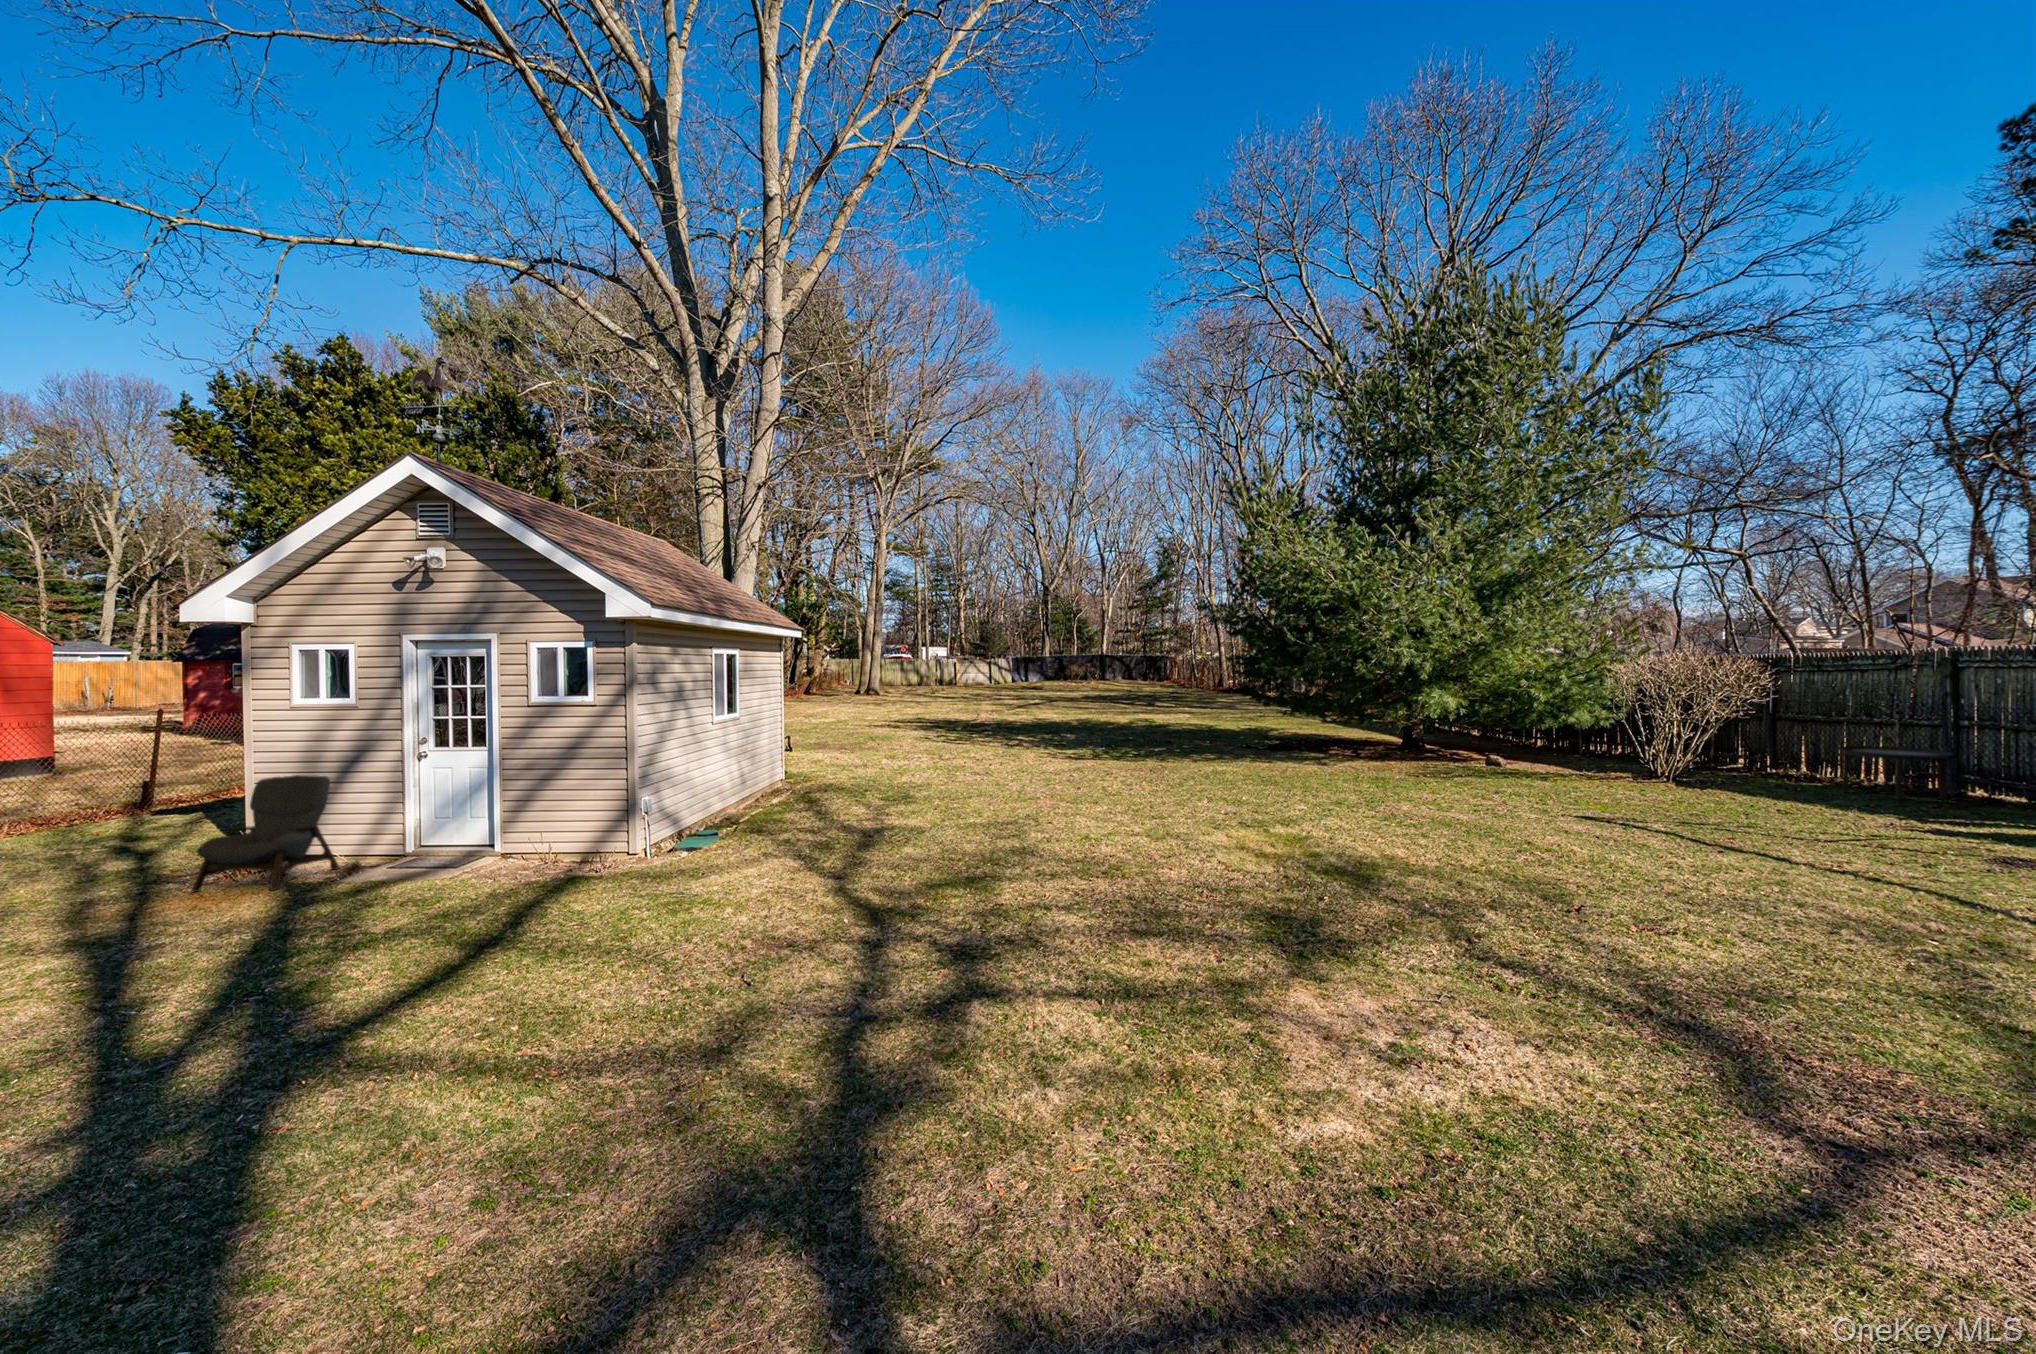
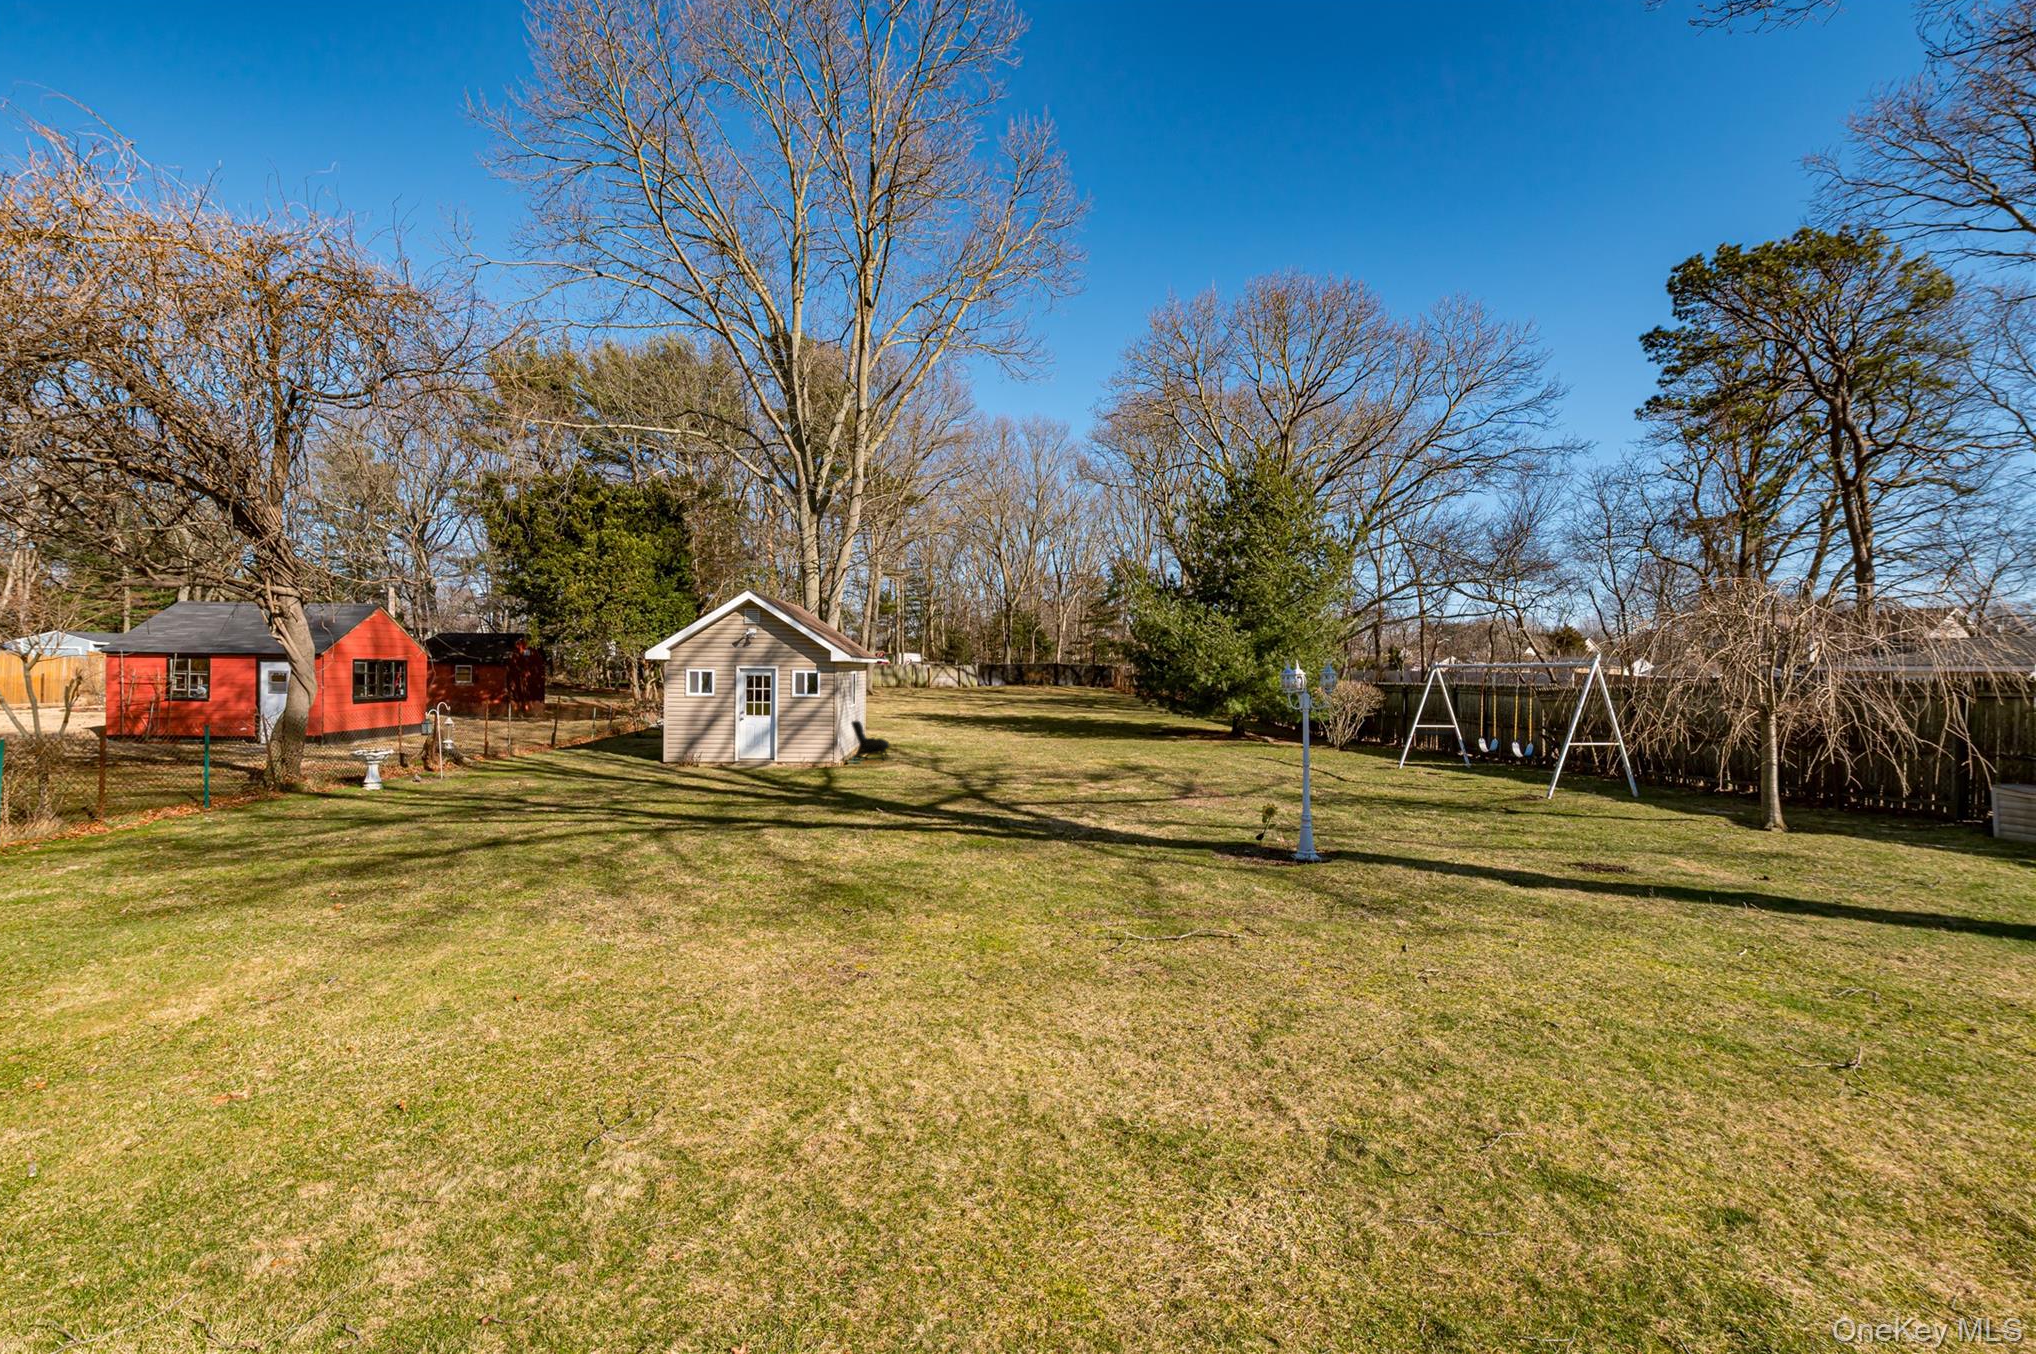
armchair: present [191,775,339,892] -> present [852,721,889,759]

